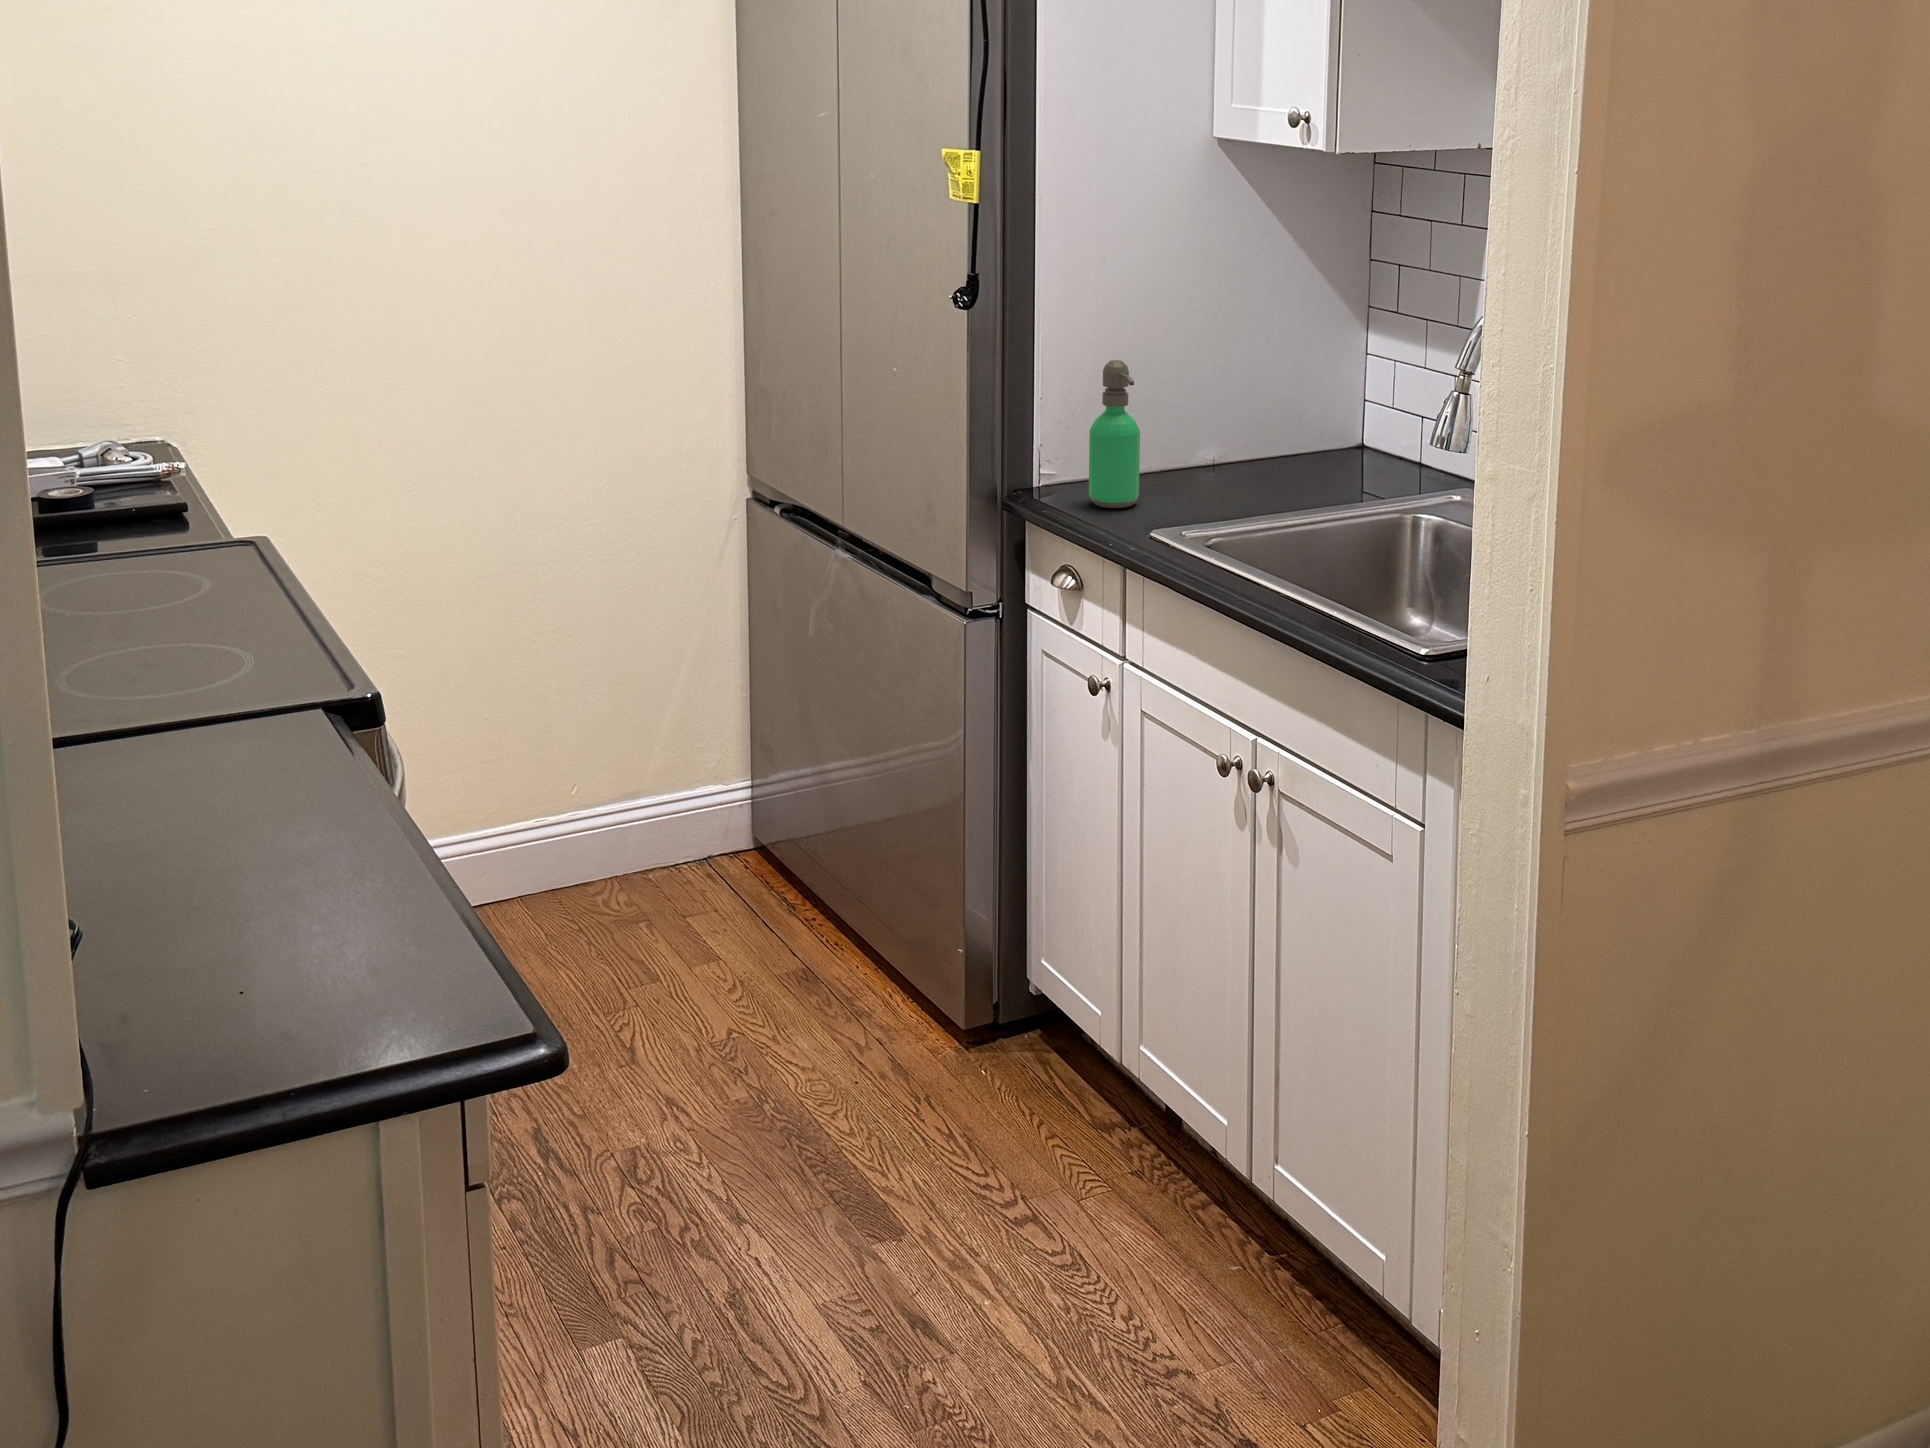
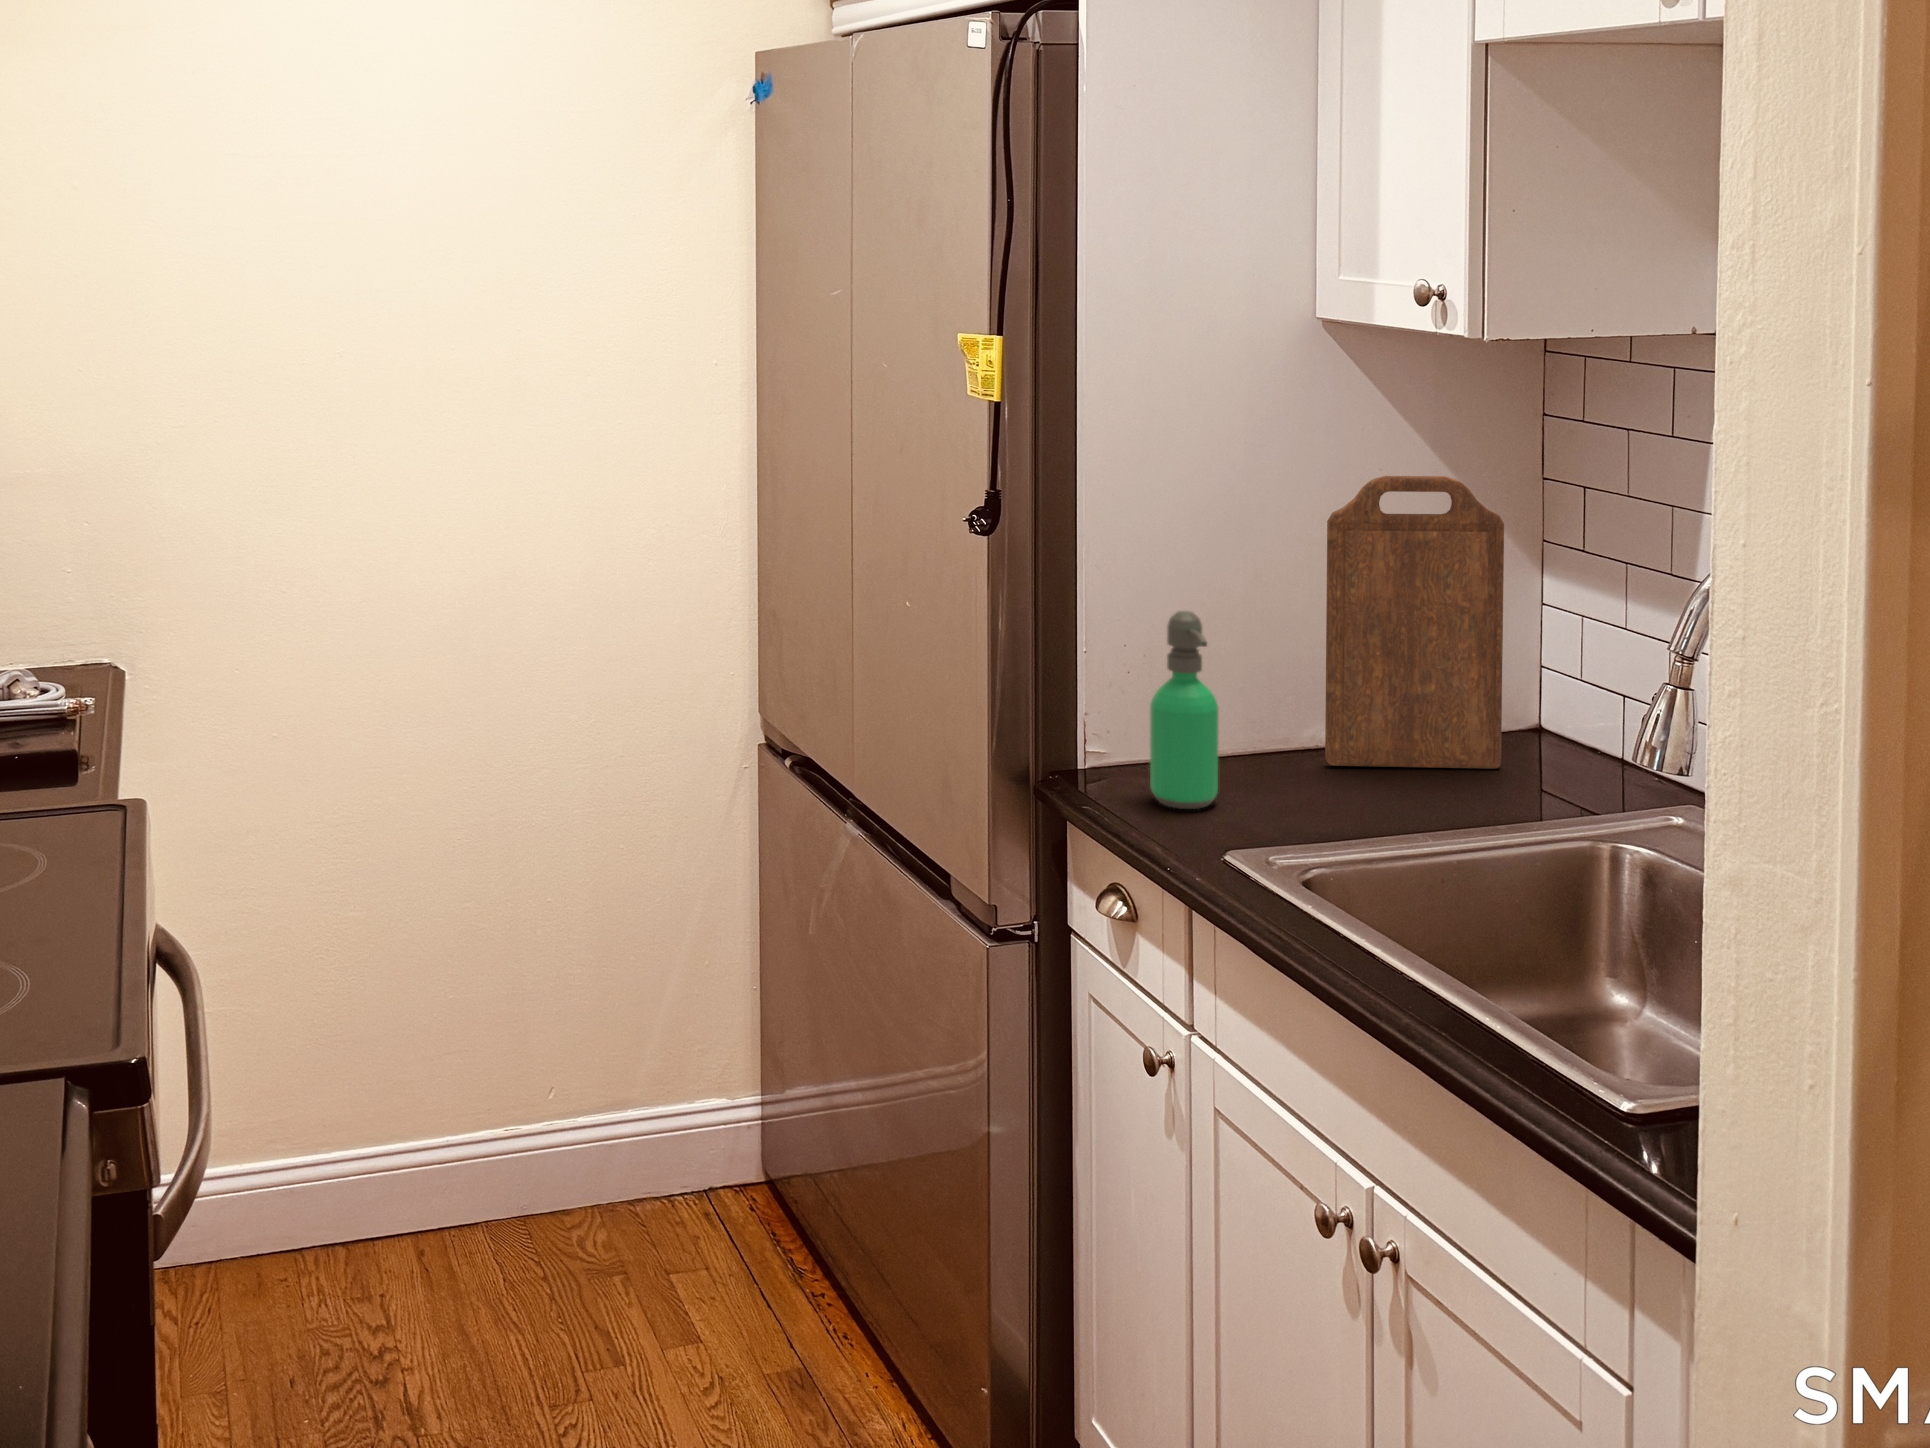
cutting board: none [1213,257,1344,476] -> present [1325,476,1504,769]

